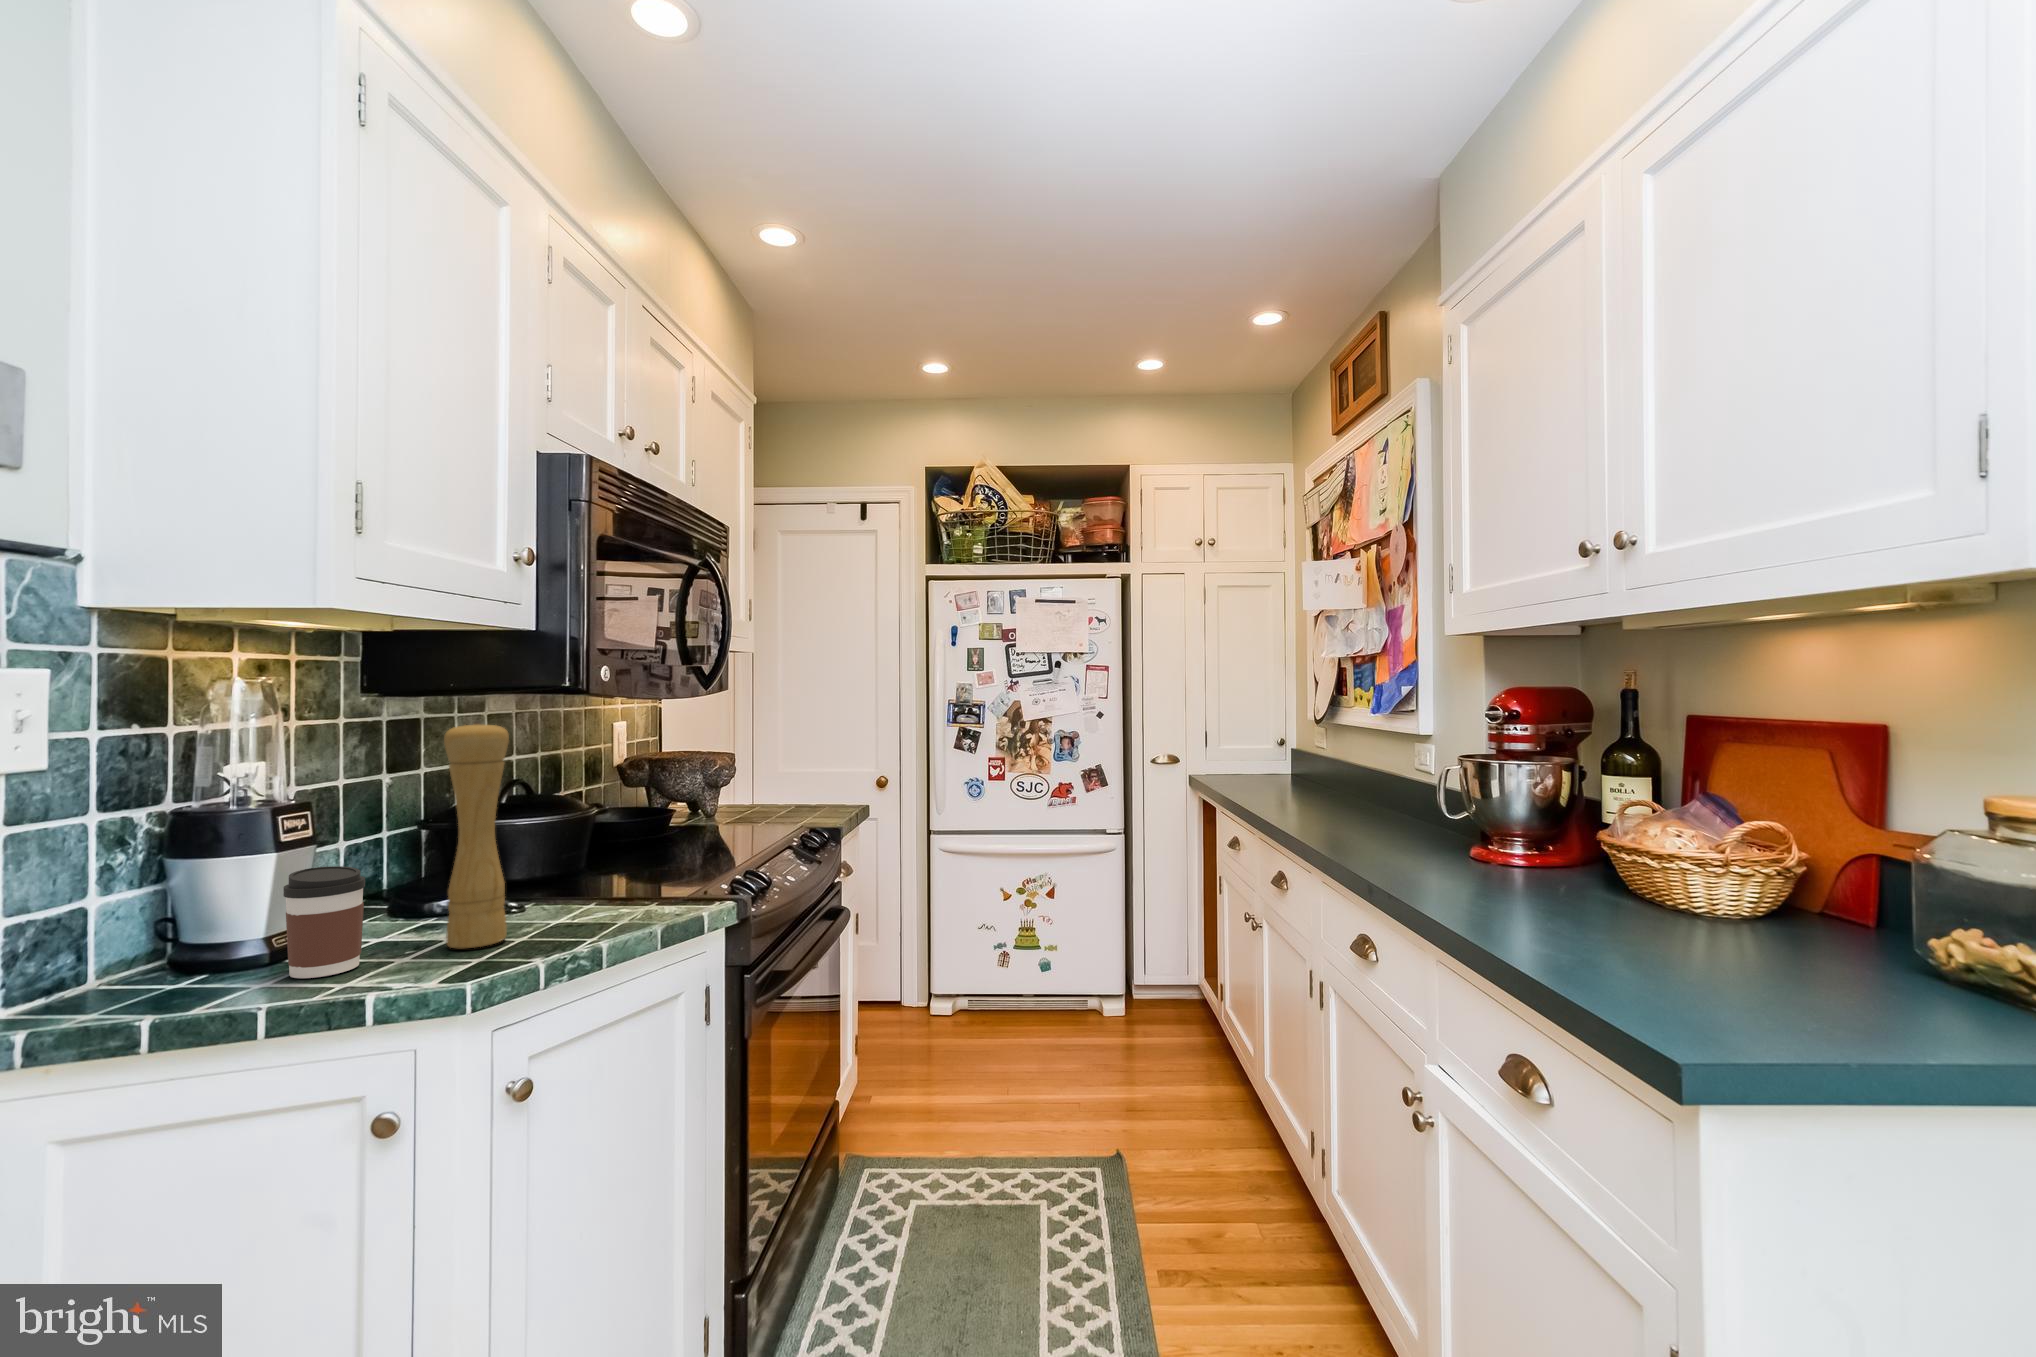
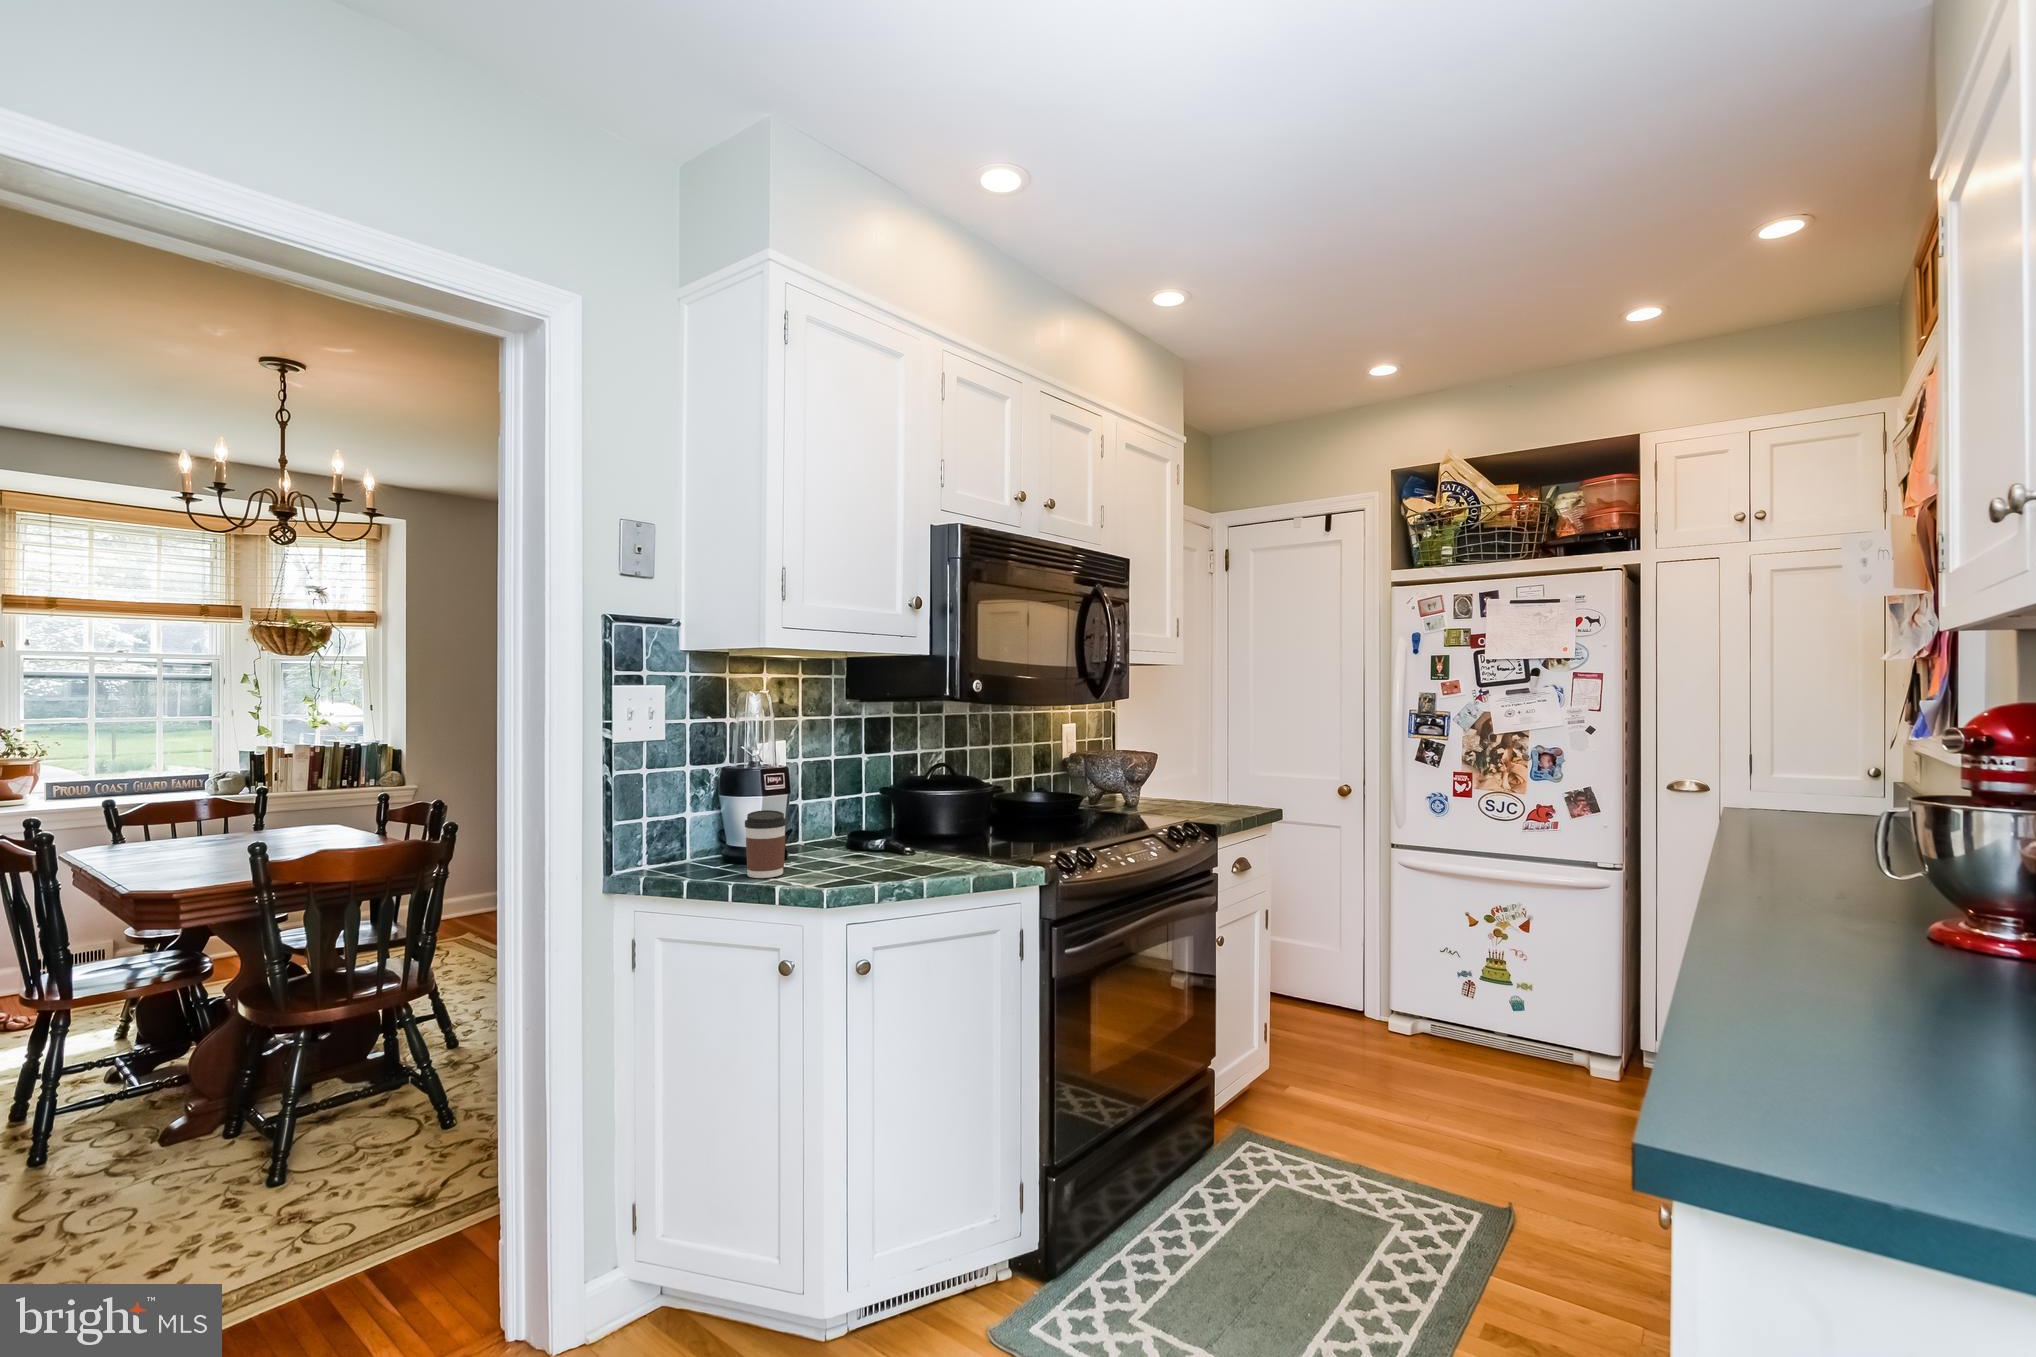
pepper mill: present [444,721,509,949] -> none [830,723,869,876]

